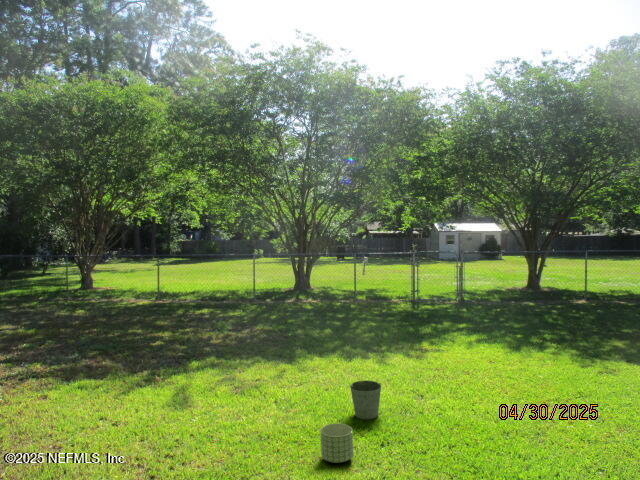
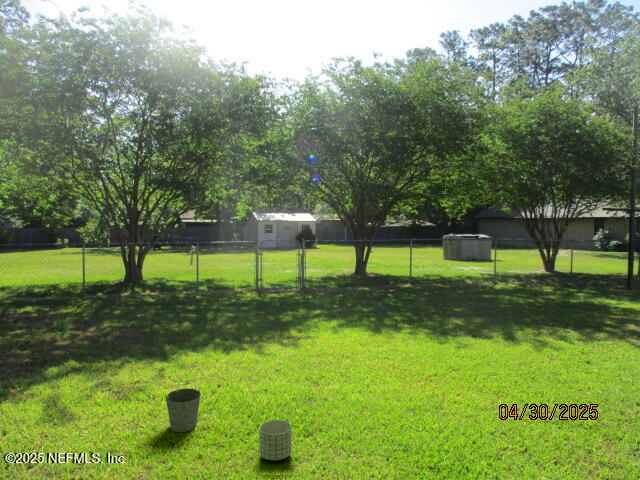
bucket: present [350,381,381,419] -> present [166,388,201,432]

